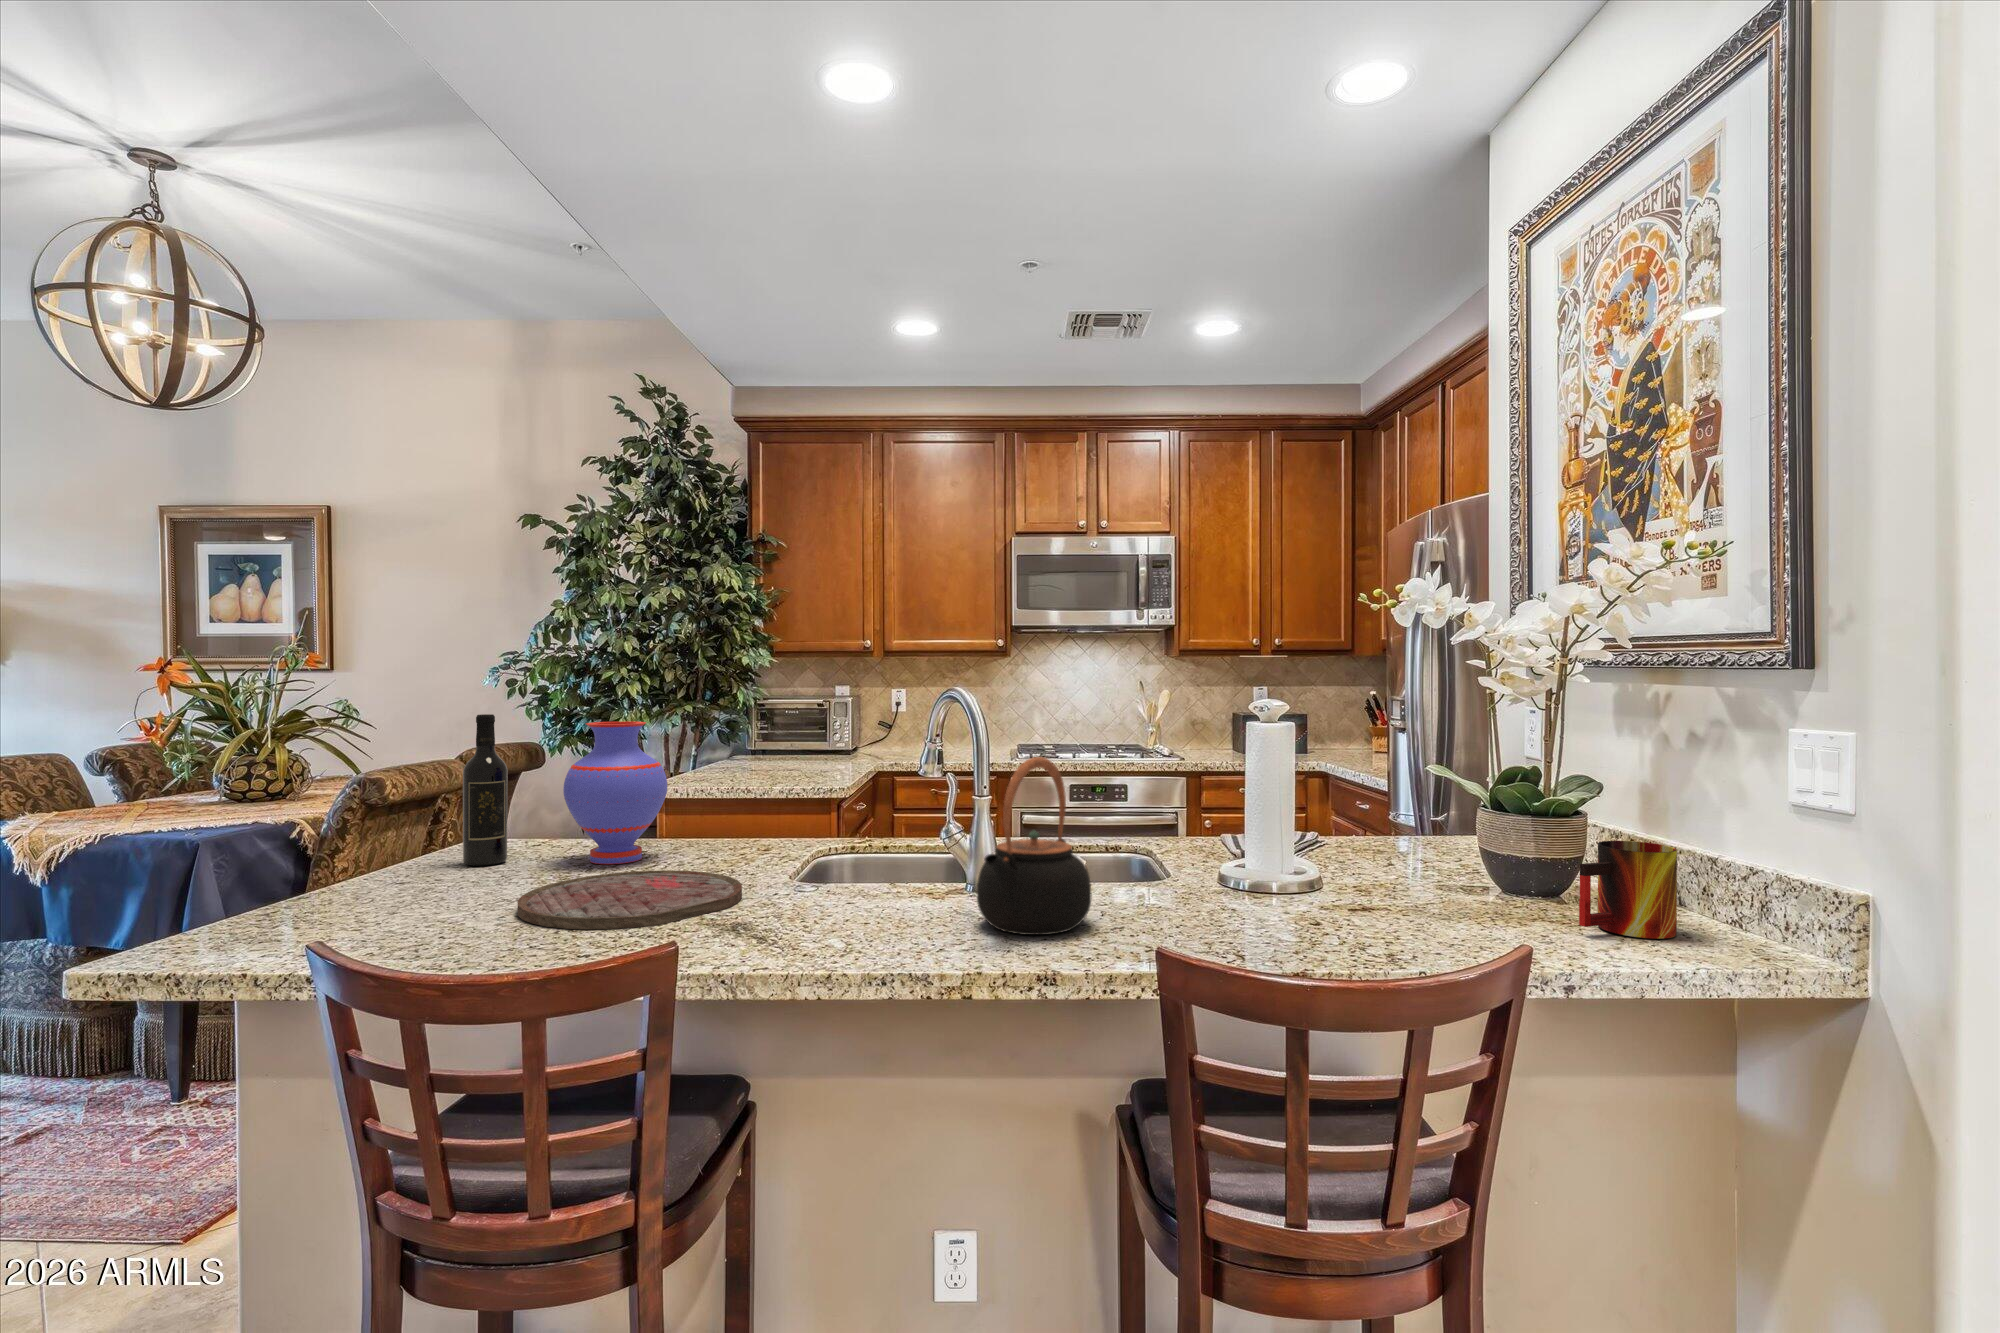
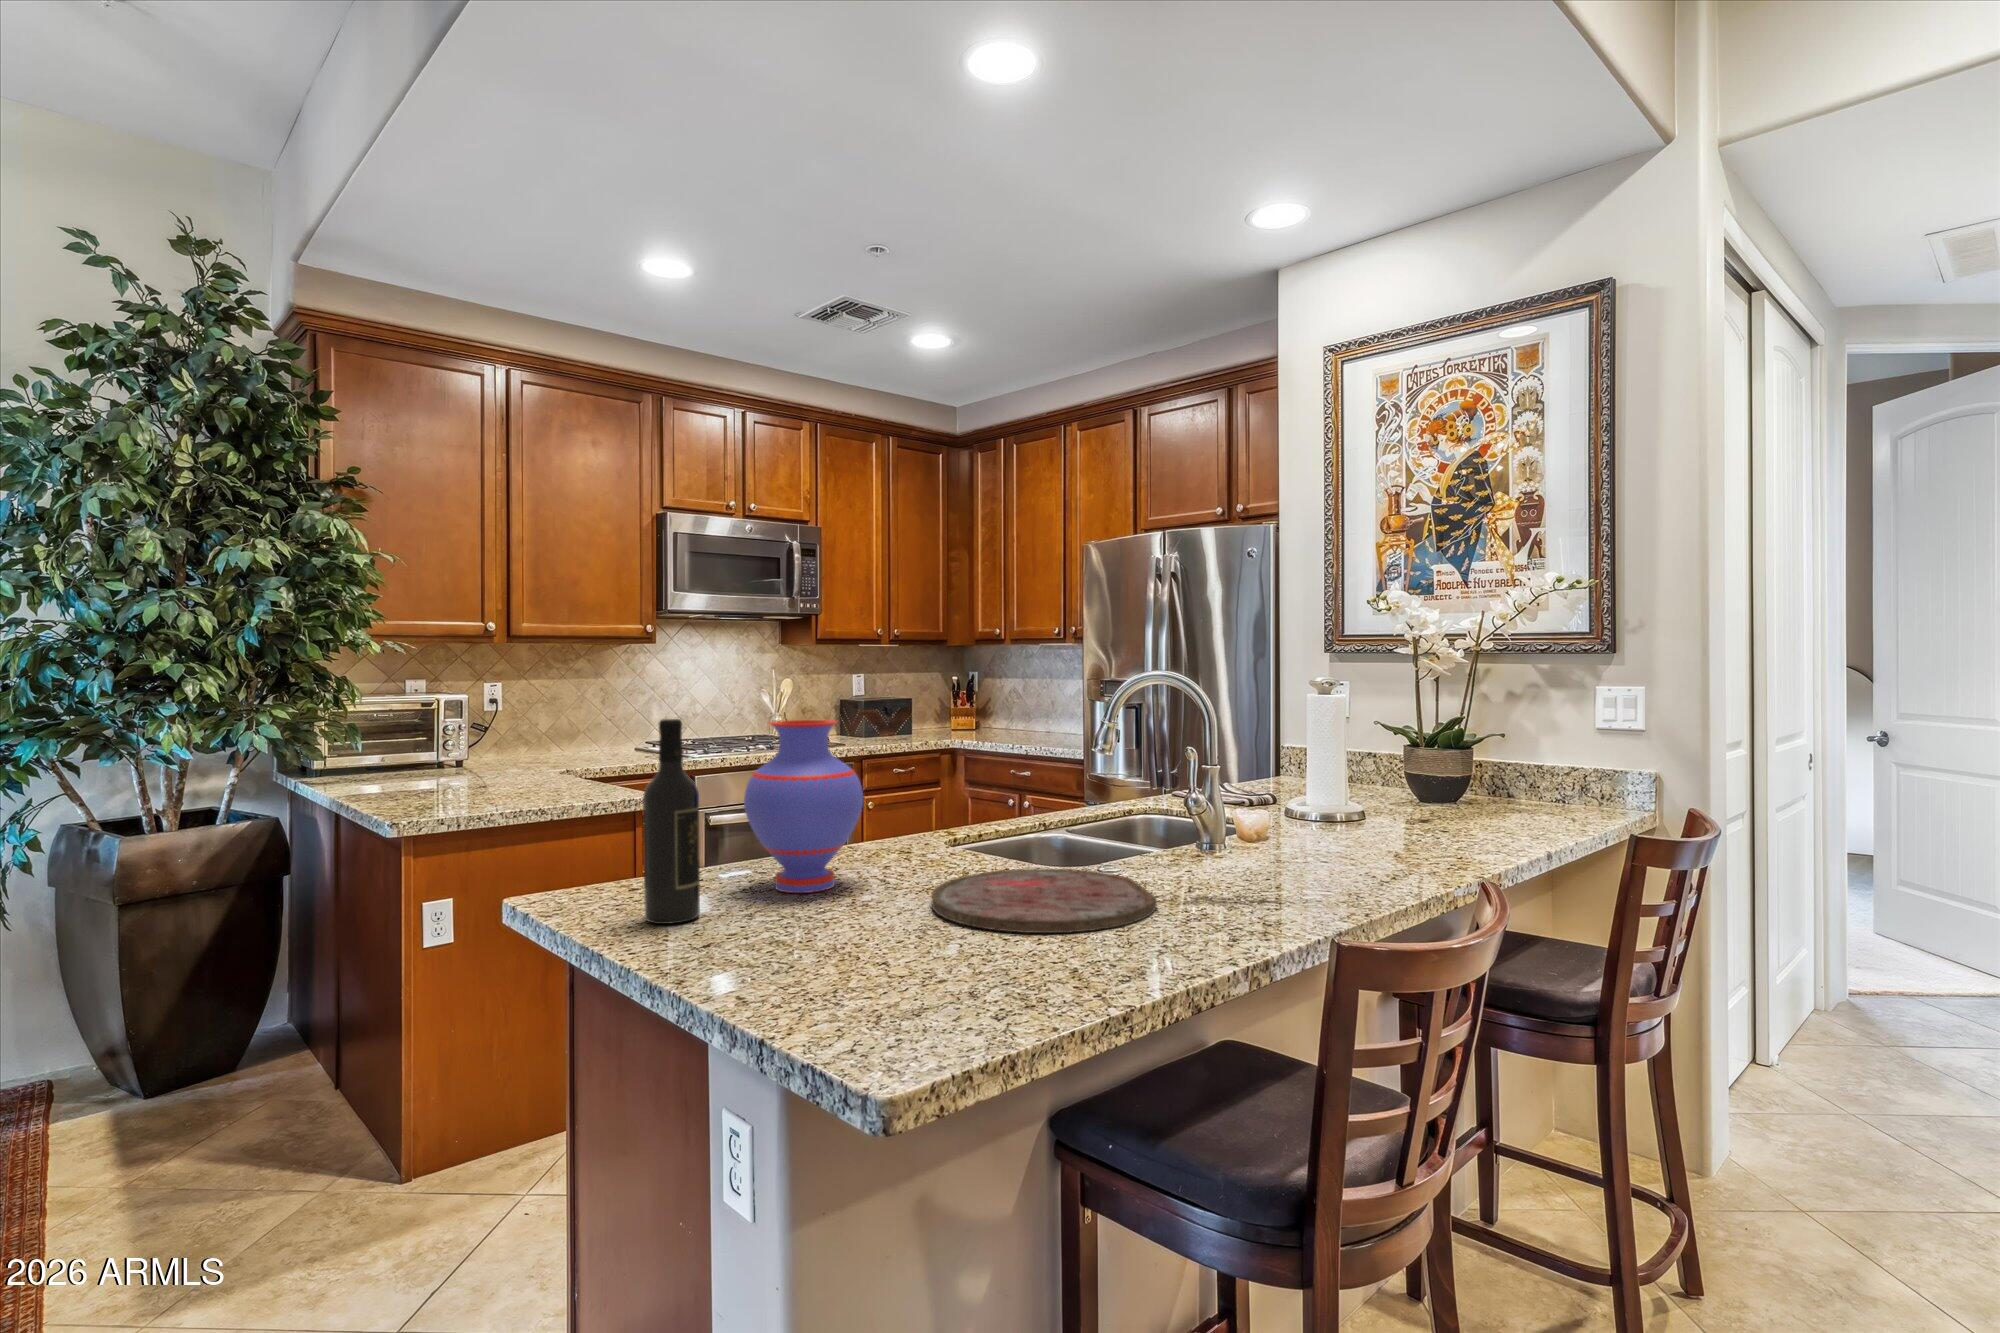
teapot: present [977,757,1092,935] -> none [1294,720,1389,858]
mug: present [1579,841,1677,939] -> none [1504,751,1548,804]

